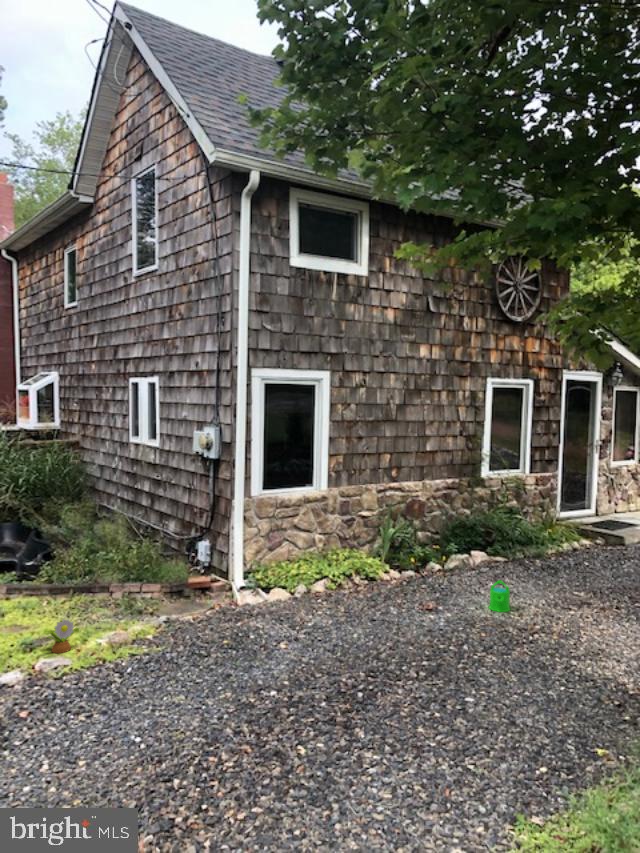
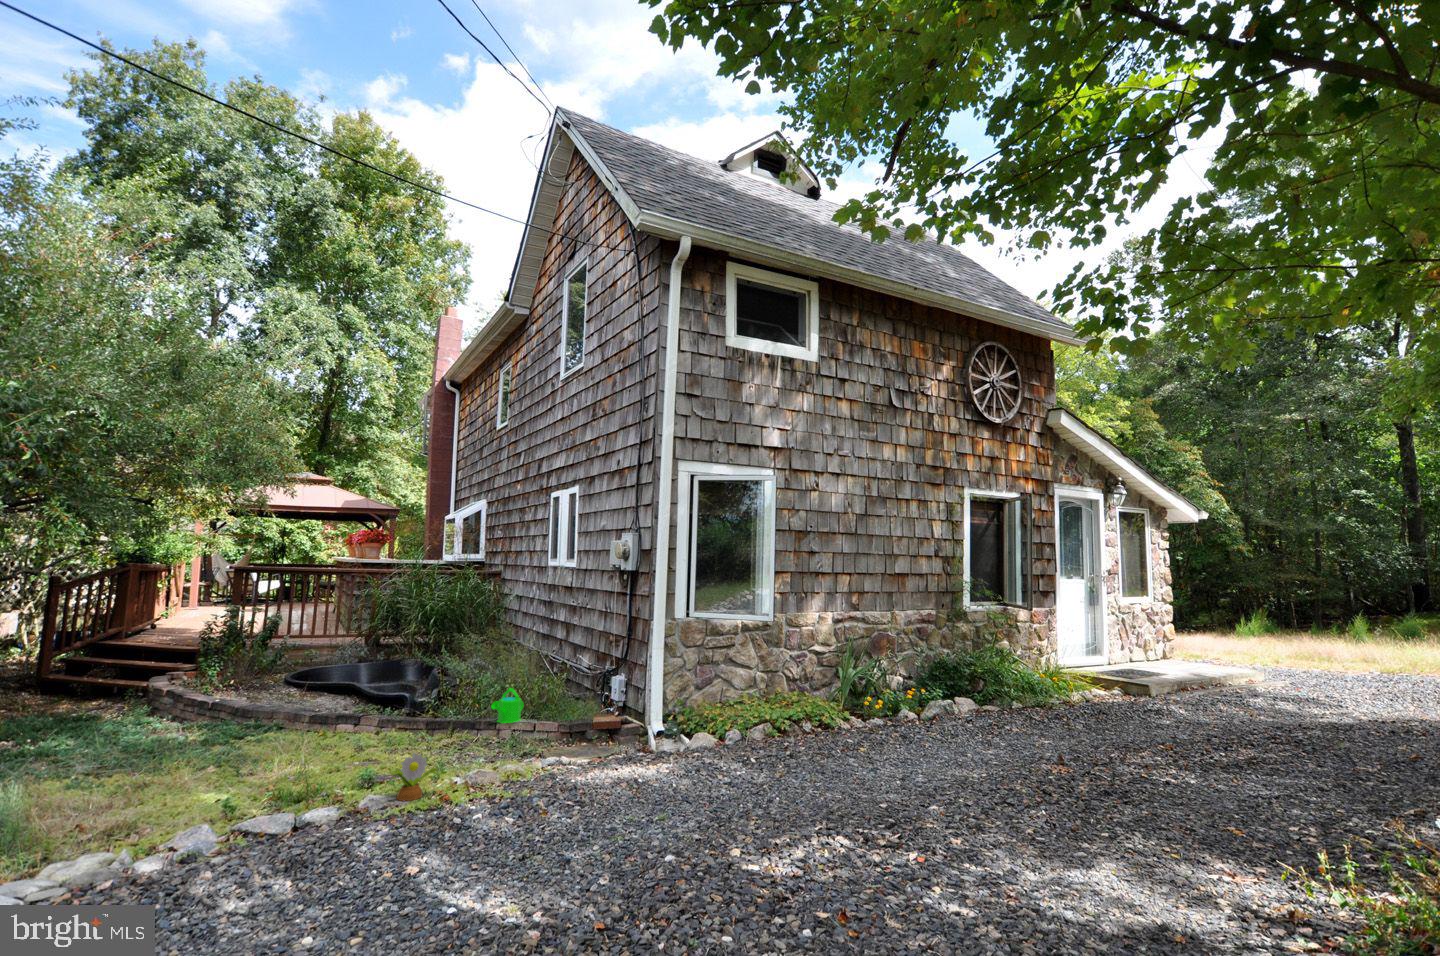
watering can: present [489,580,510,612] -> present [491,688,524,723]

